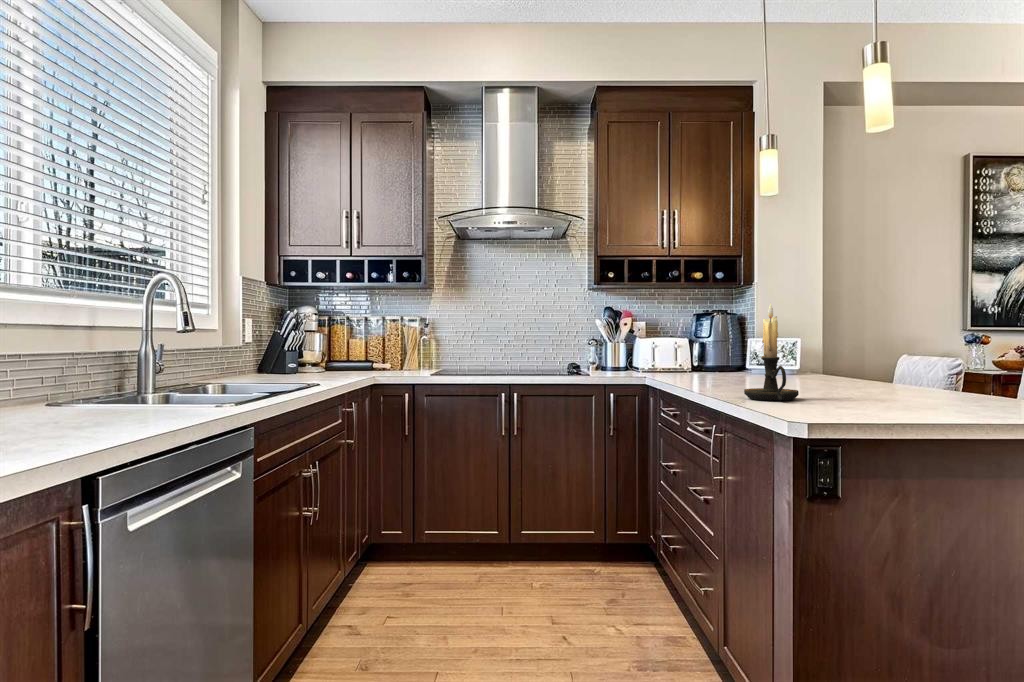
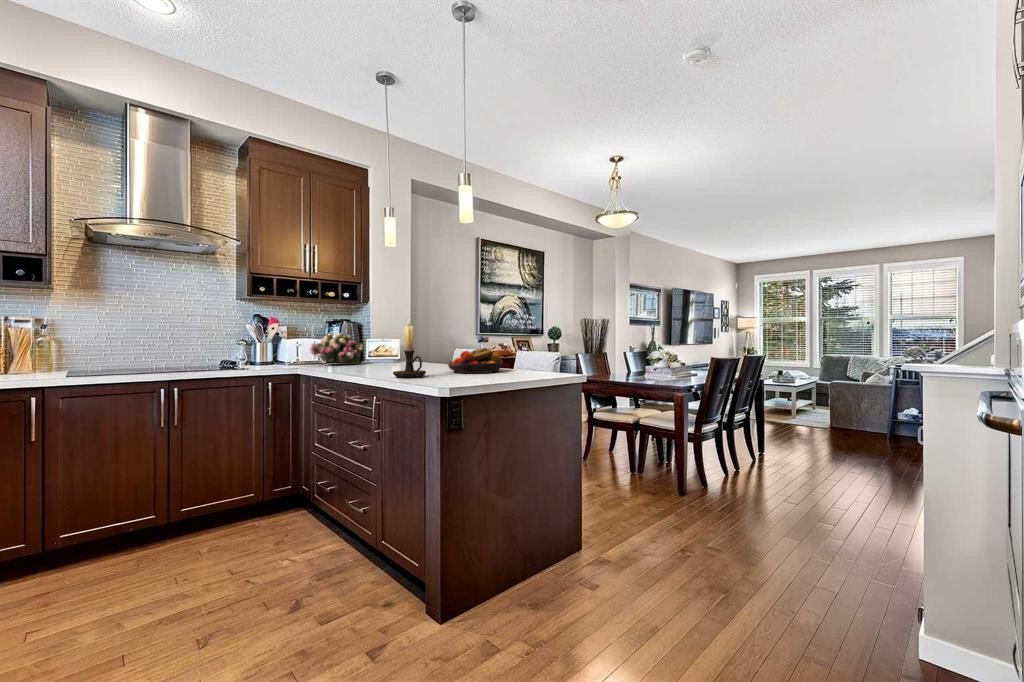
flower arrangement: none [663,329,738,375] -> present [310,333,364,364]
fruit bowl: none [850,355,967,402] -> present [448,348,503,373]

